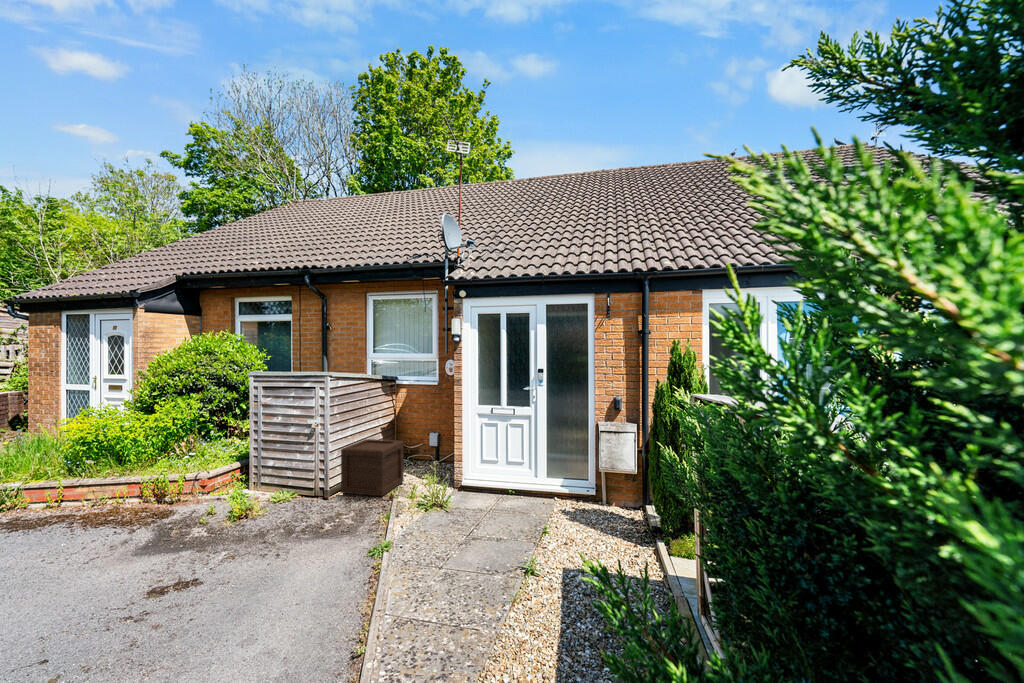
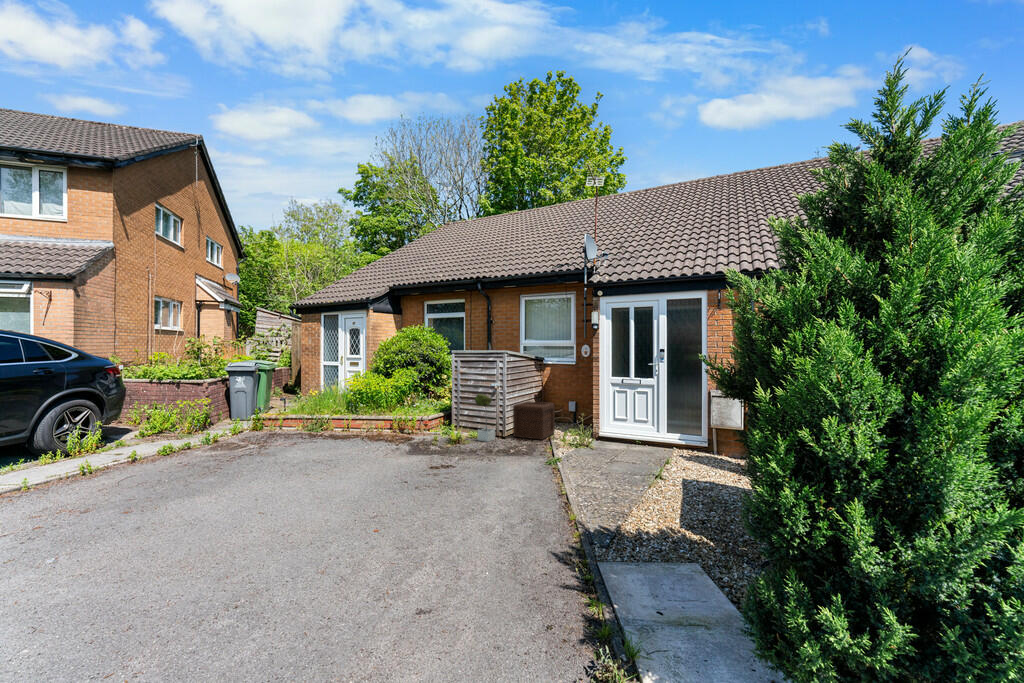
potted tree: none [278,437,312,508] -> present [475,394,495,442]

